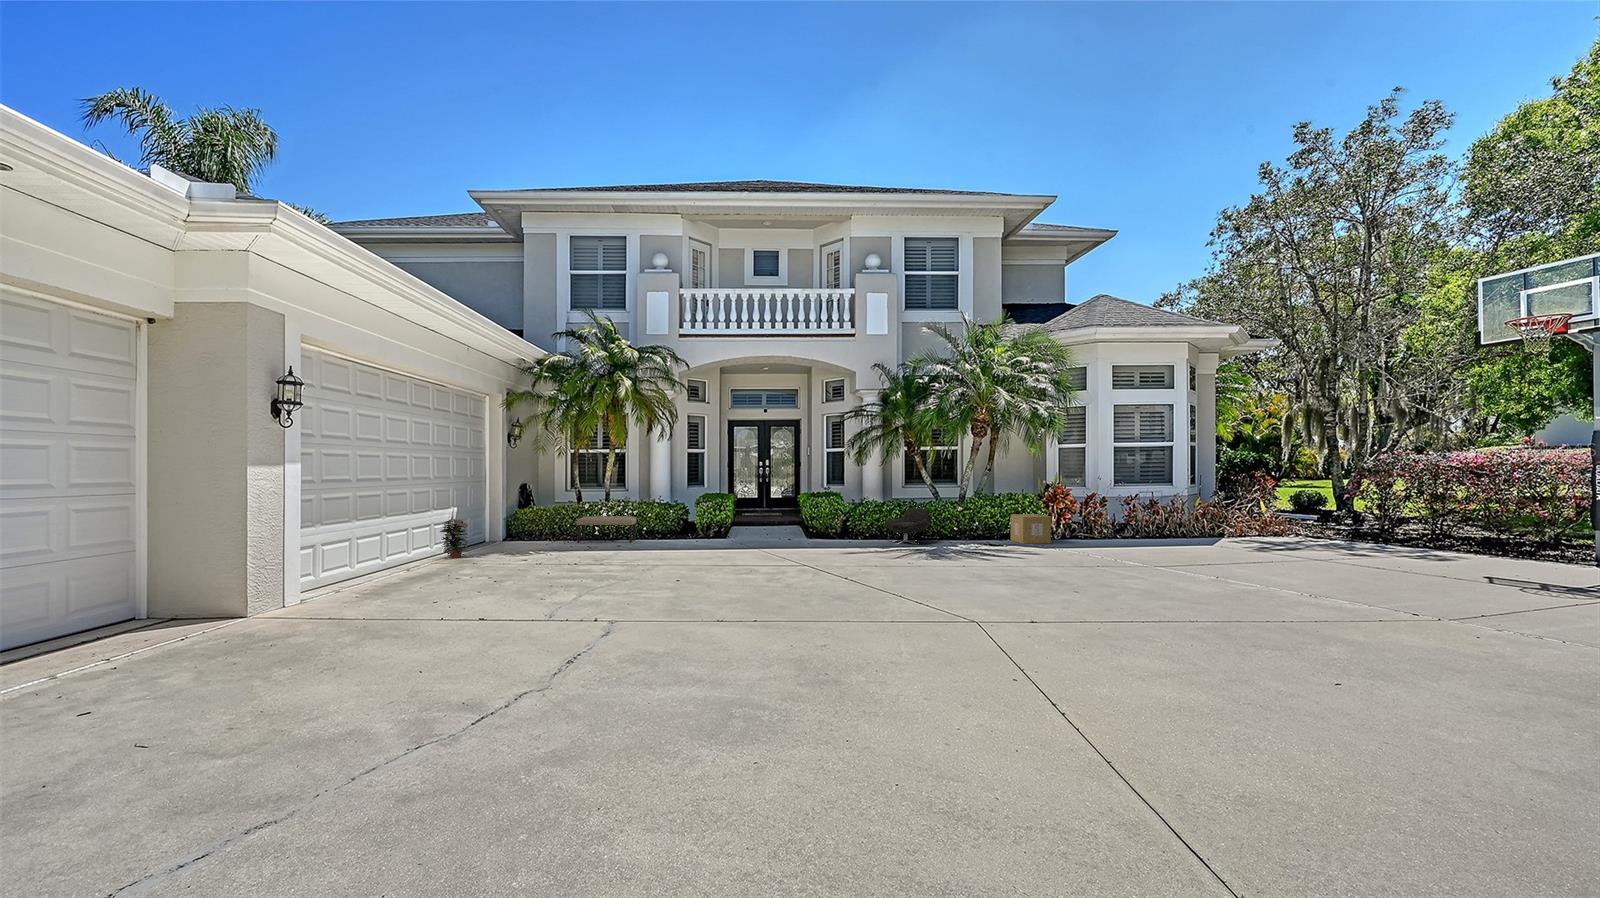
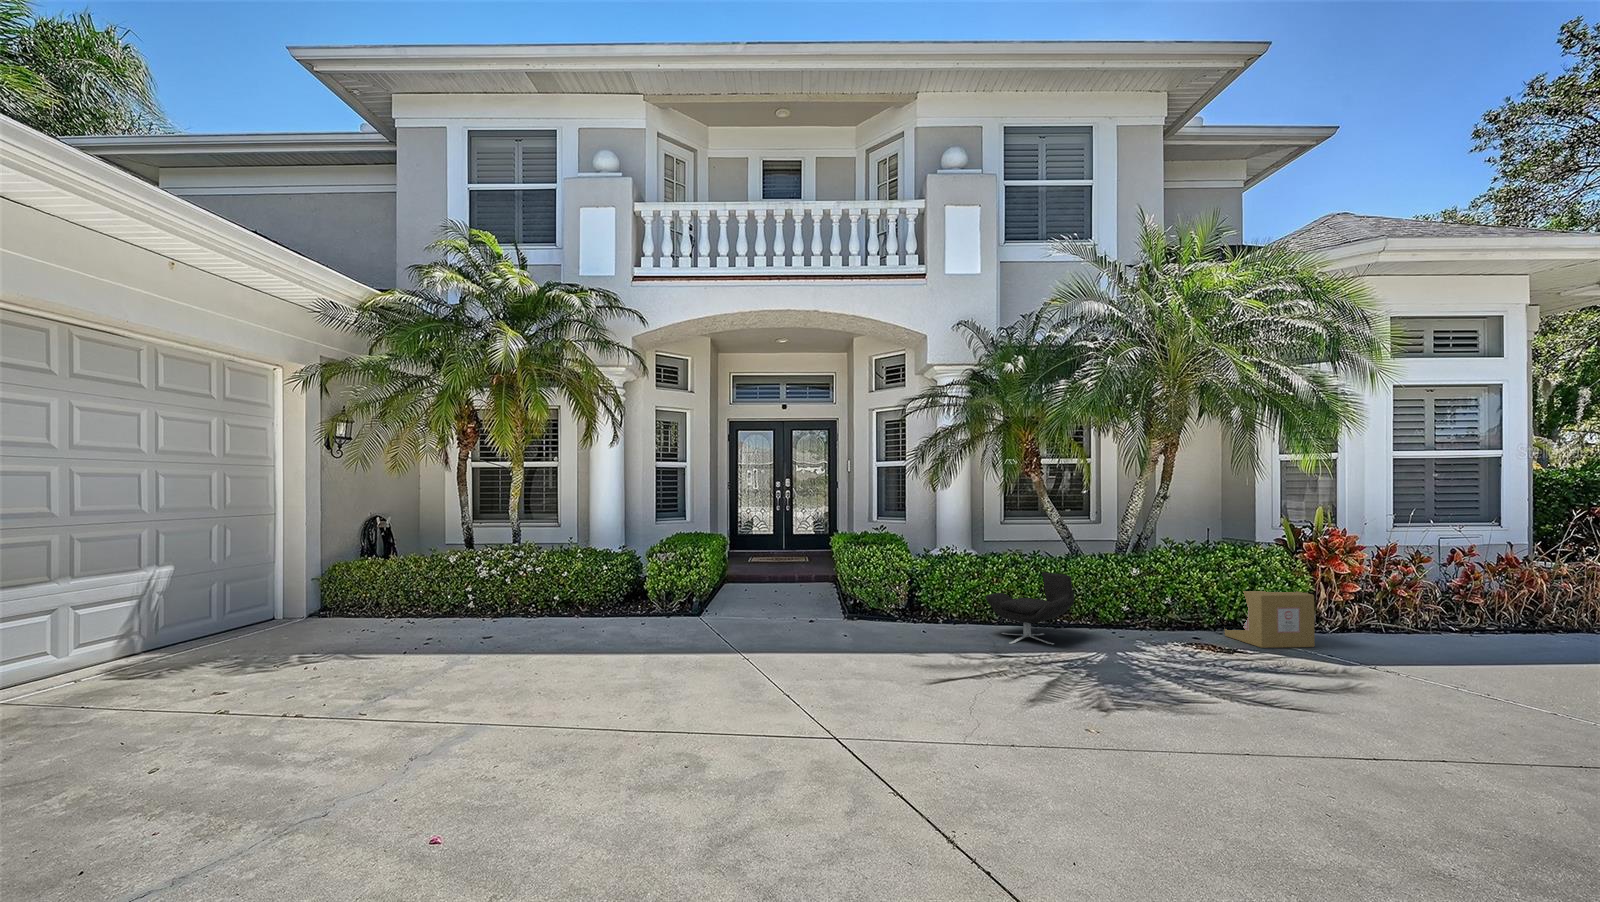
bench: present [577,516,636,543] -> none [427,578,541,628]
decorative plant: present [440,519,468,558] -> none [78,594,158,676]

